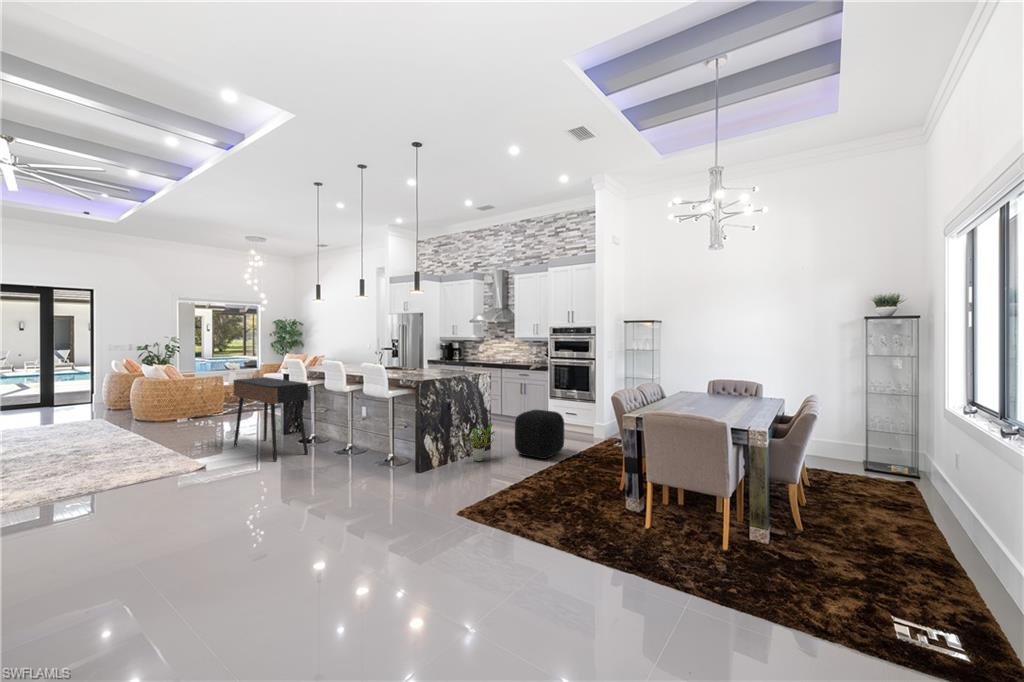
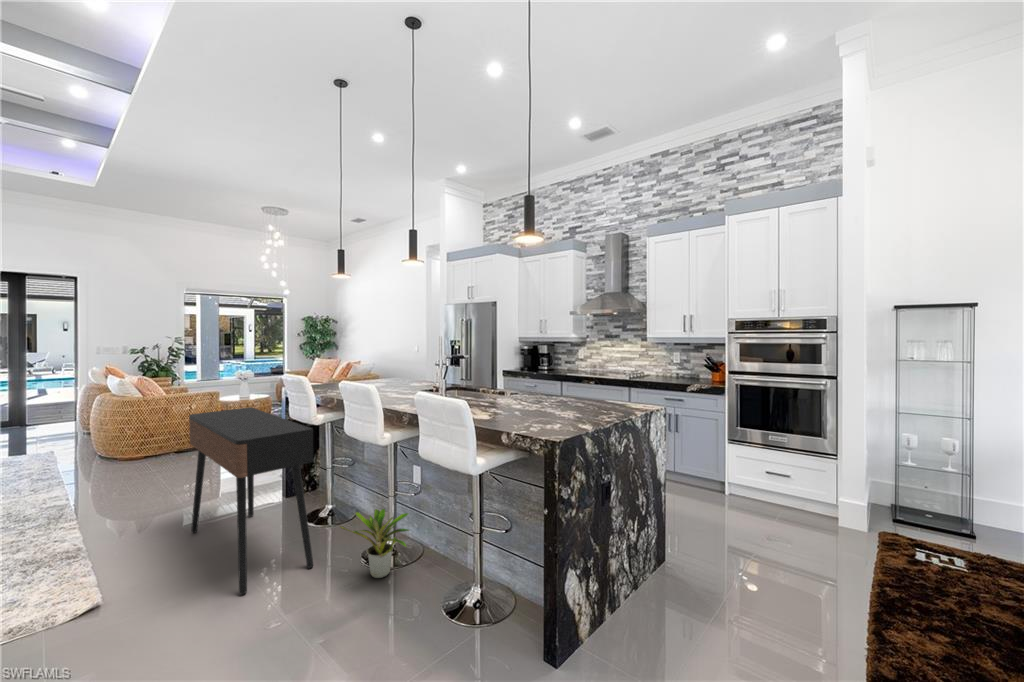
ottoman: present [515,410,564,458] -> none [732,485,850,610]
potted plant: present [463,423,494,461] -> present [340,509,409,578]

